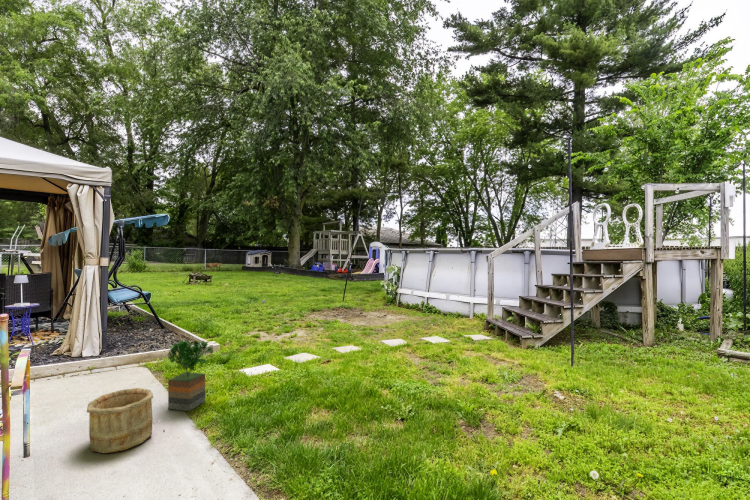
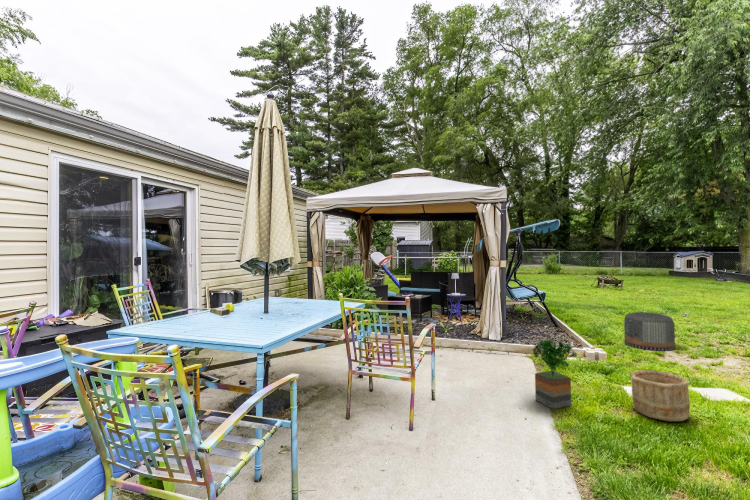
pouf: none [229,302,266,334] -> present [624,312,675,351]
wooden bucket: present [87,388,153,453] -> present [630,370,690,421]

